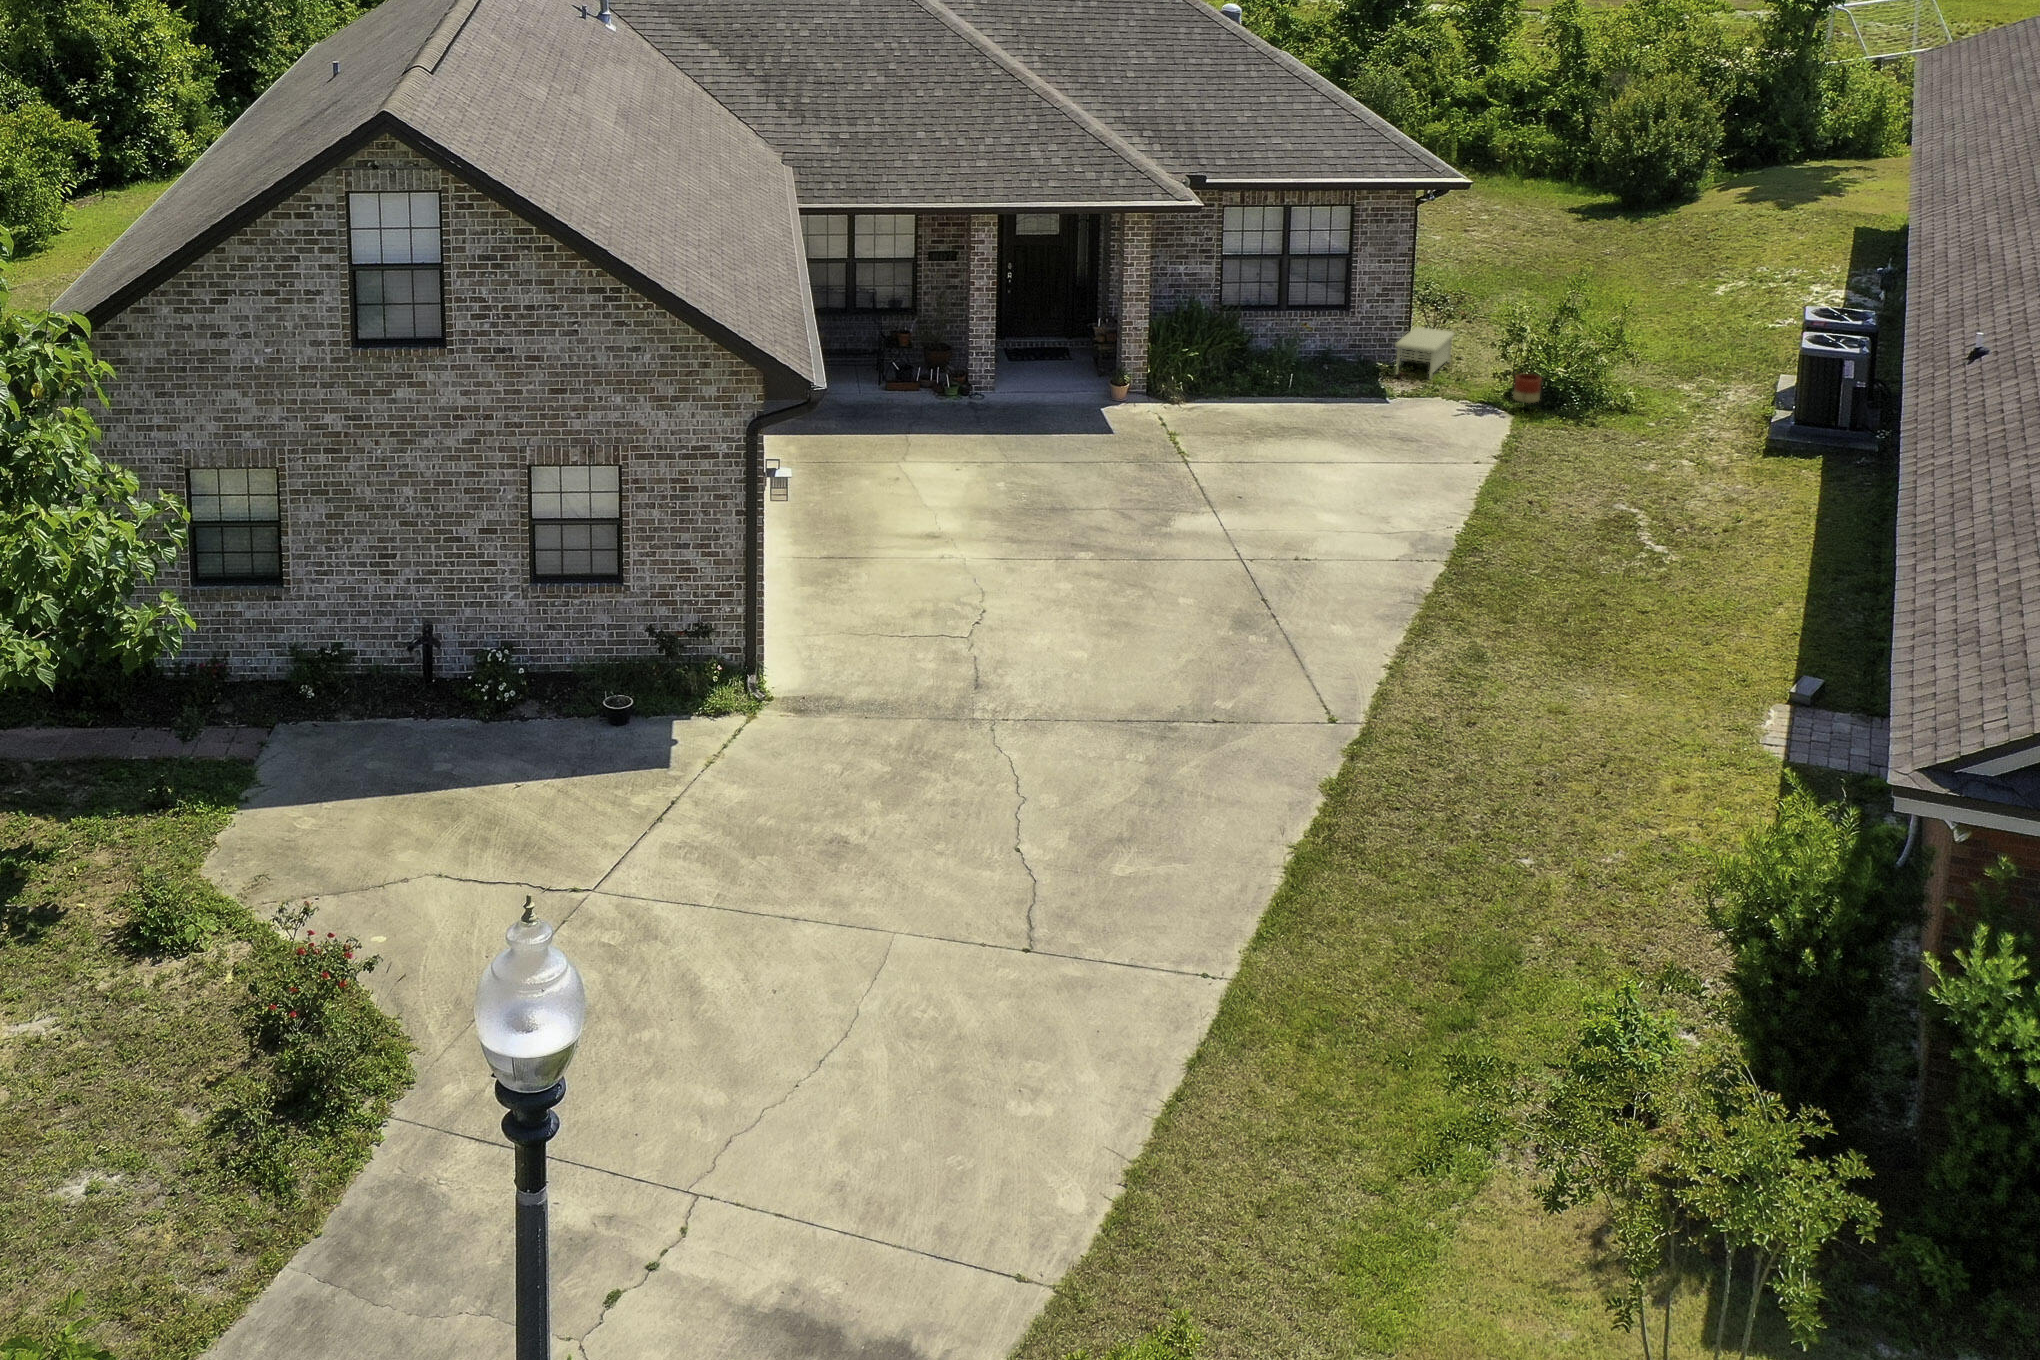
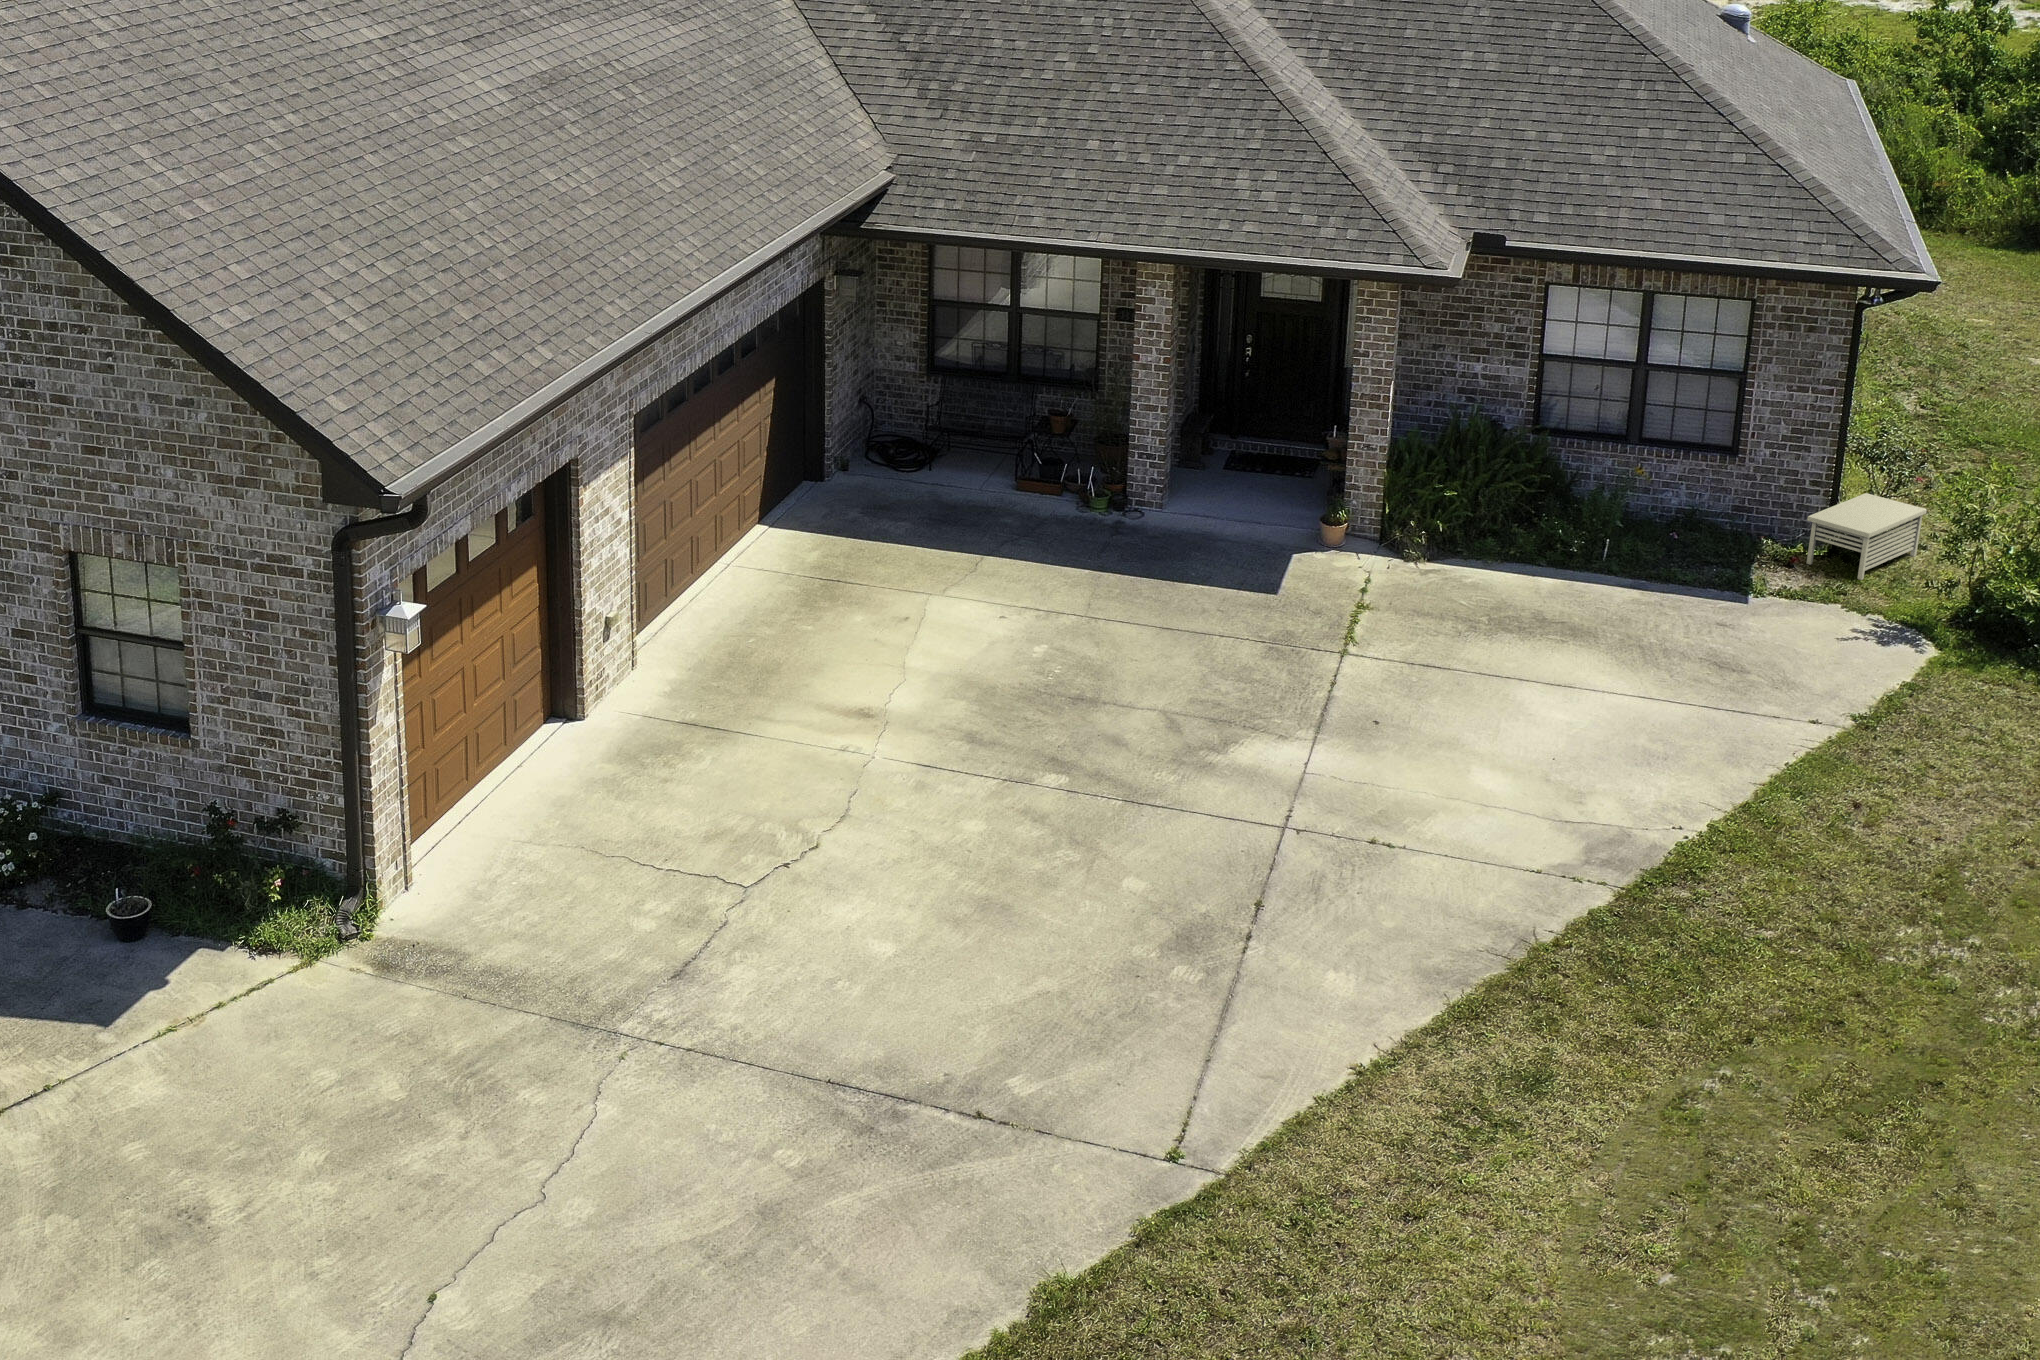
planter: present [1513,374,1541,403] -> none [1971,593,2023,656]

